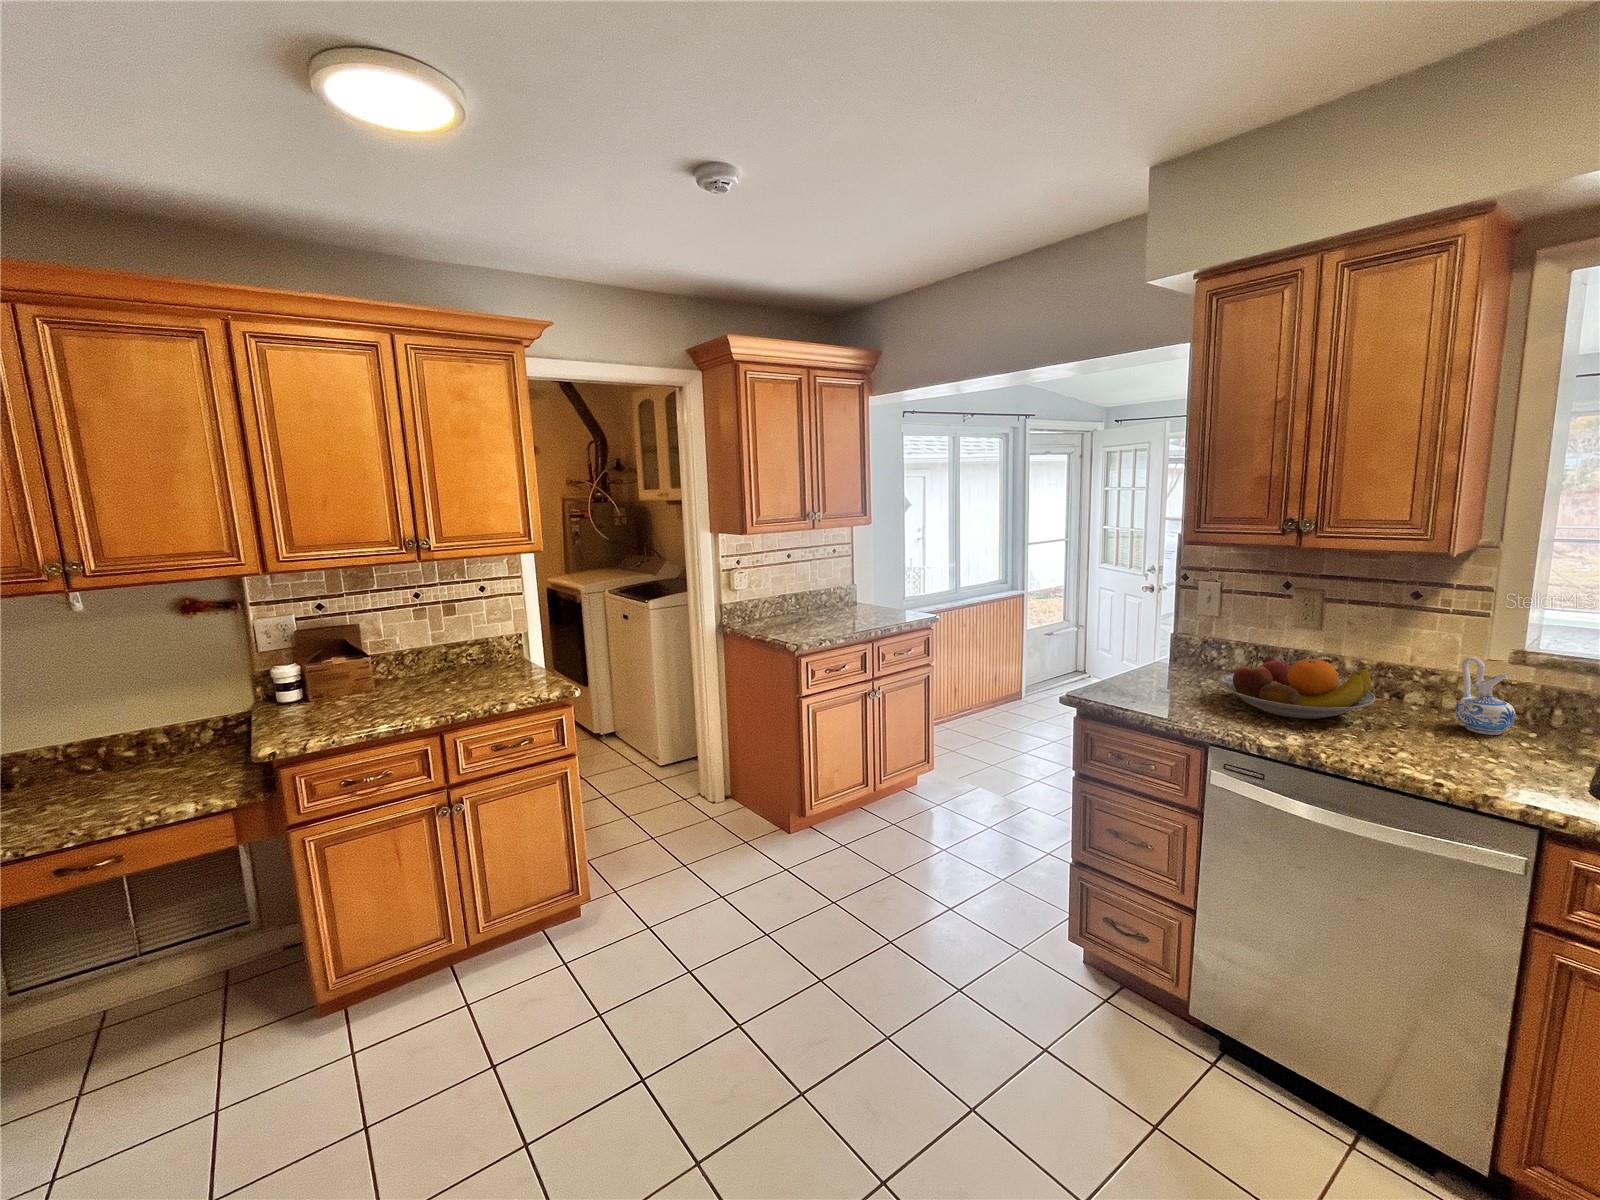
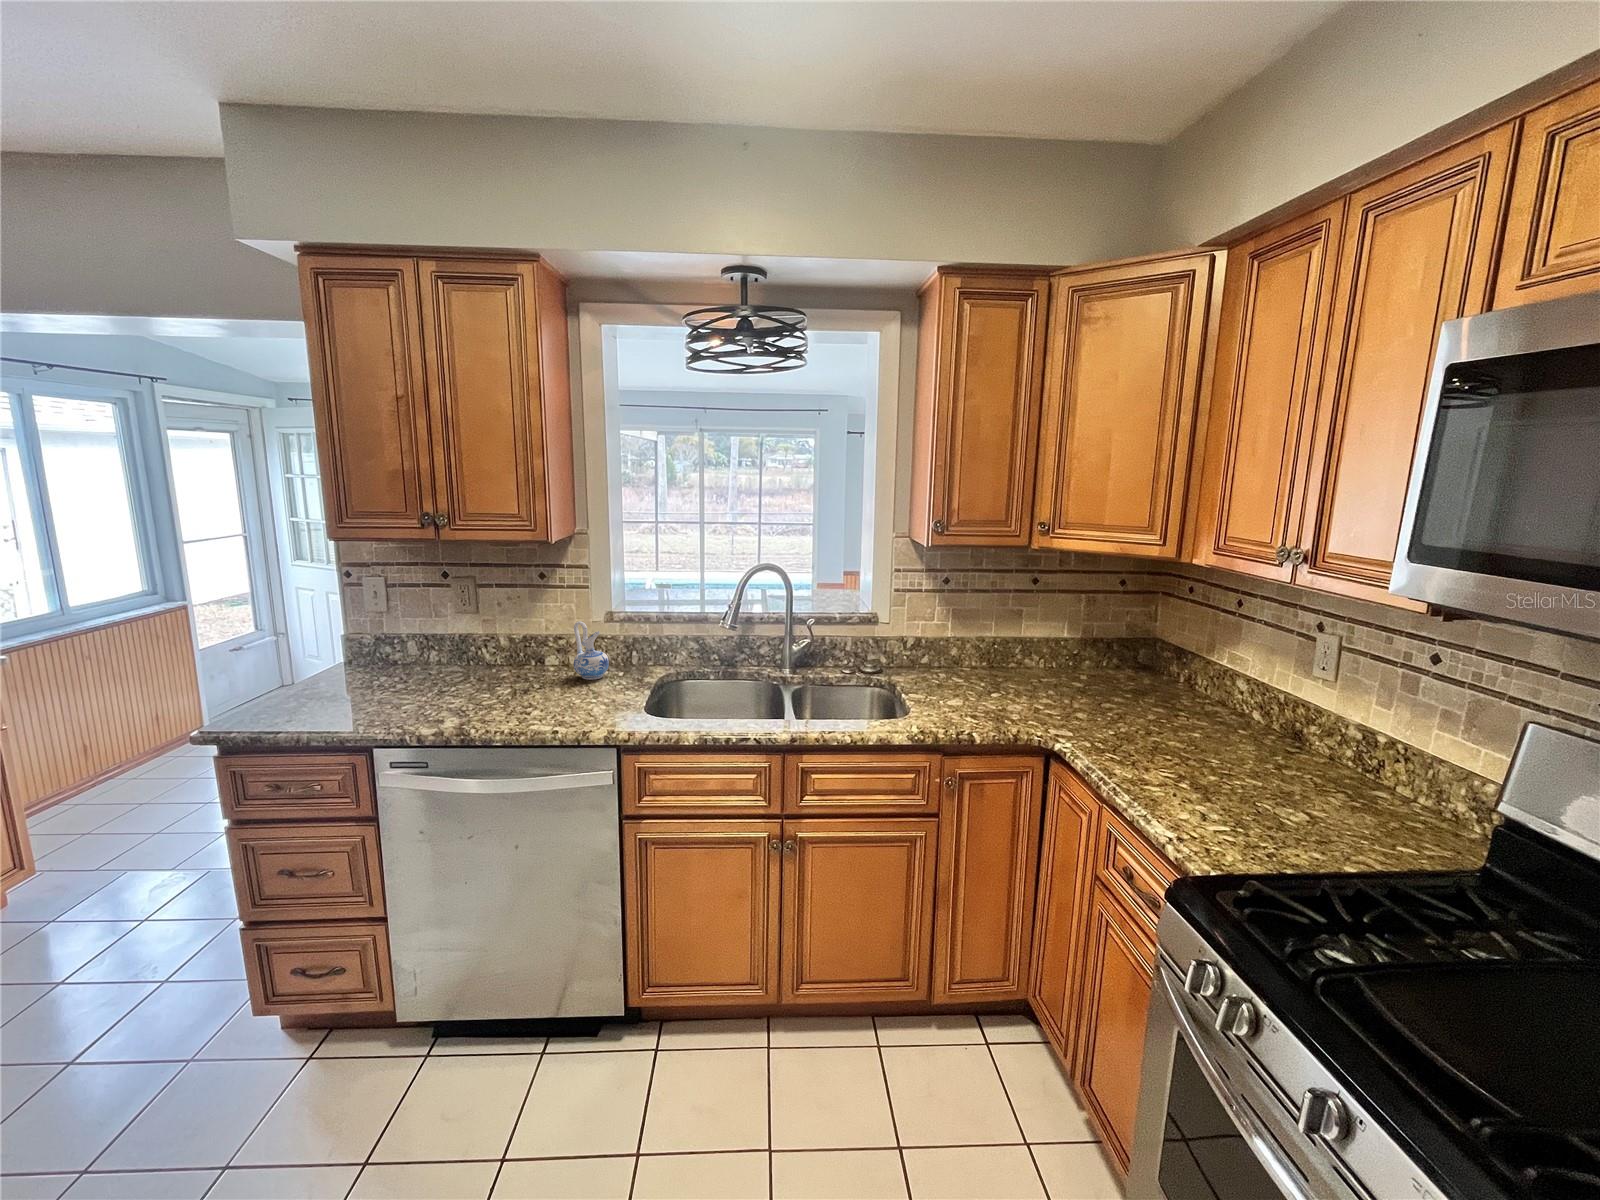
fruit bowl: present [1219,656,1375,719] -> none [384,642,518,701]

